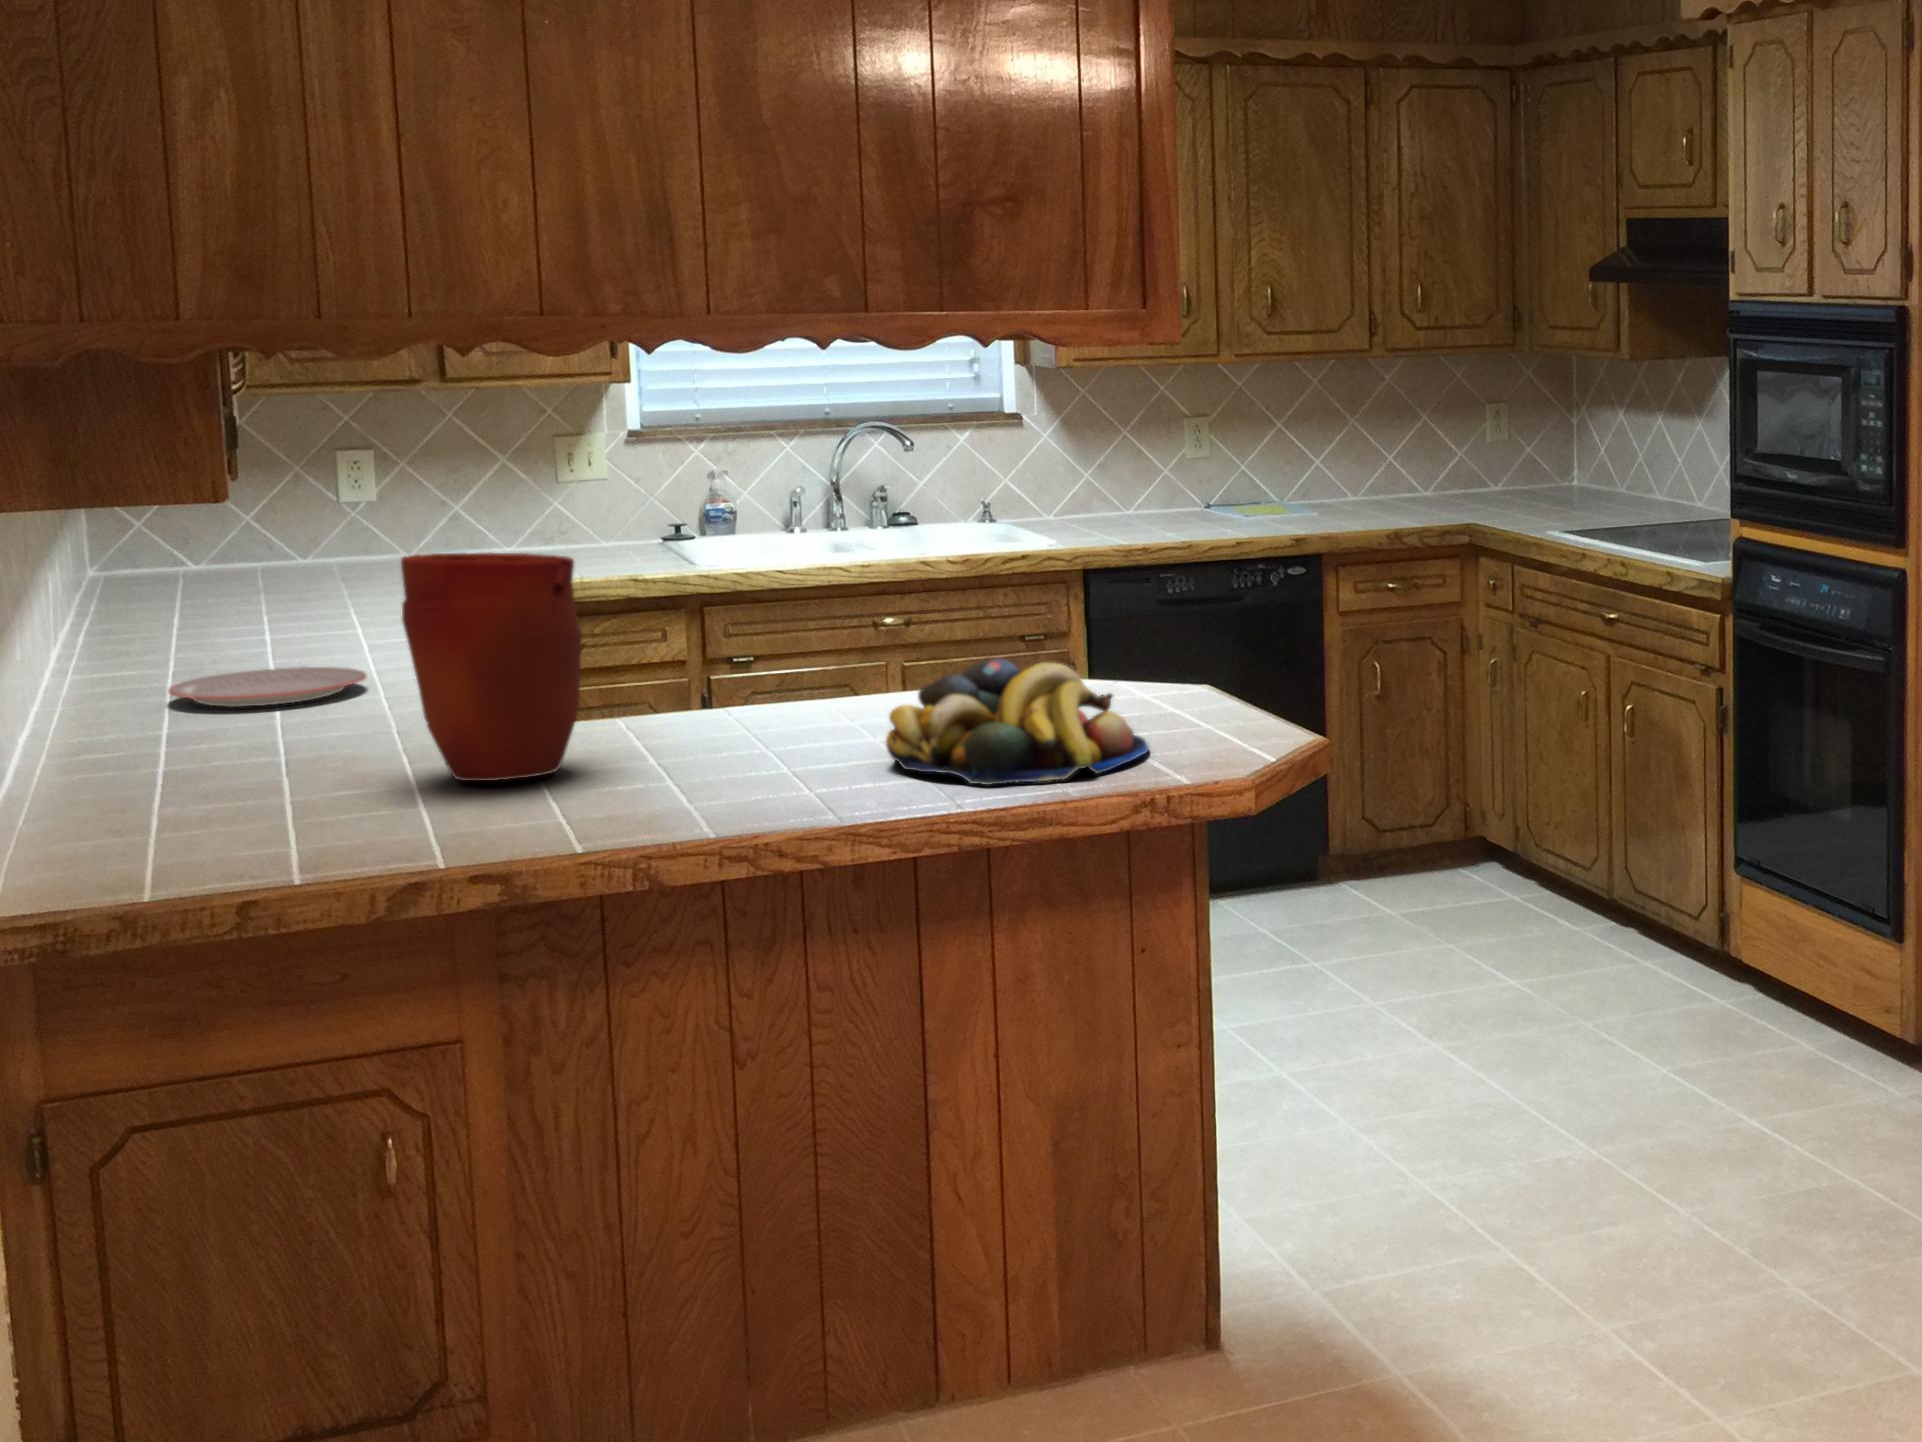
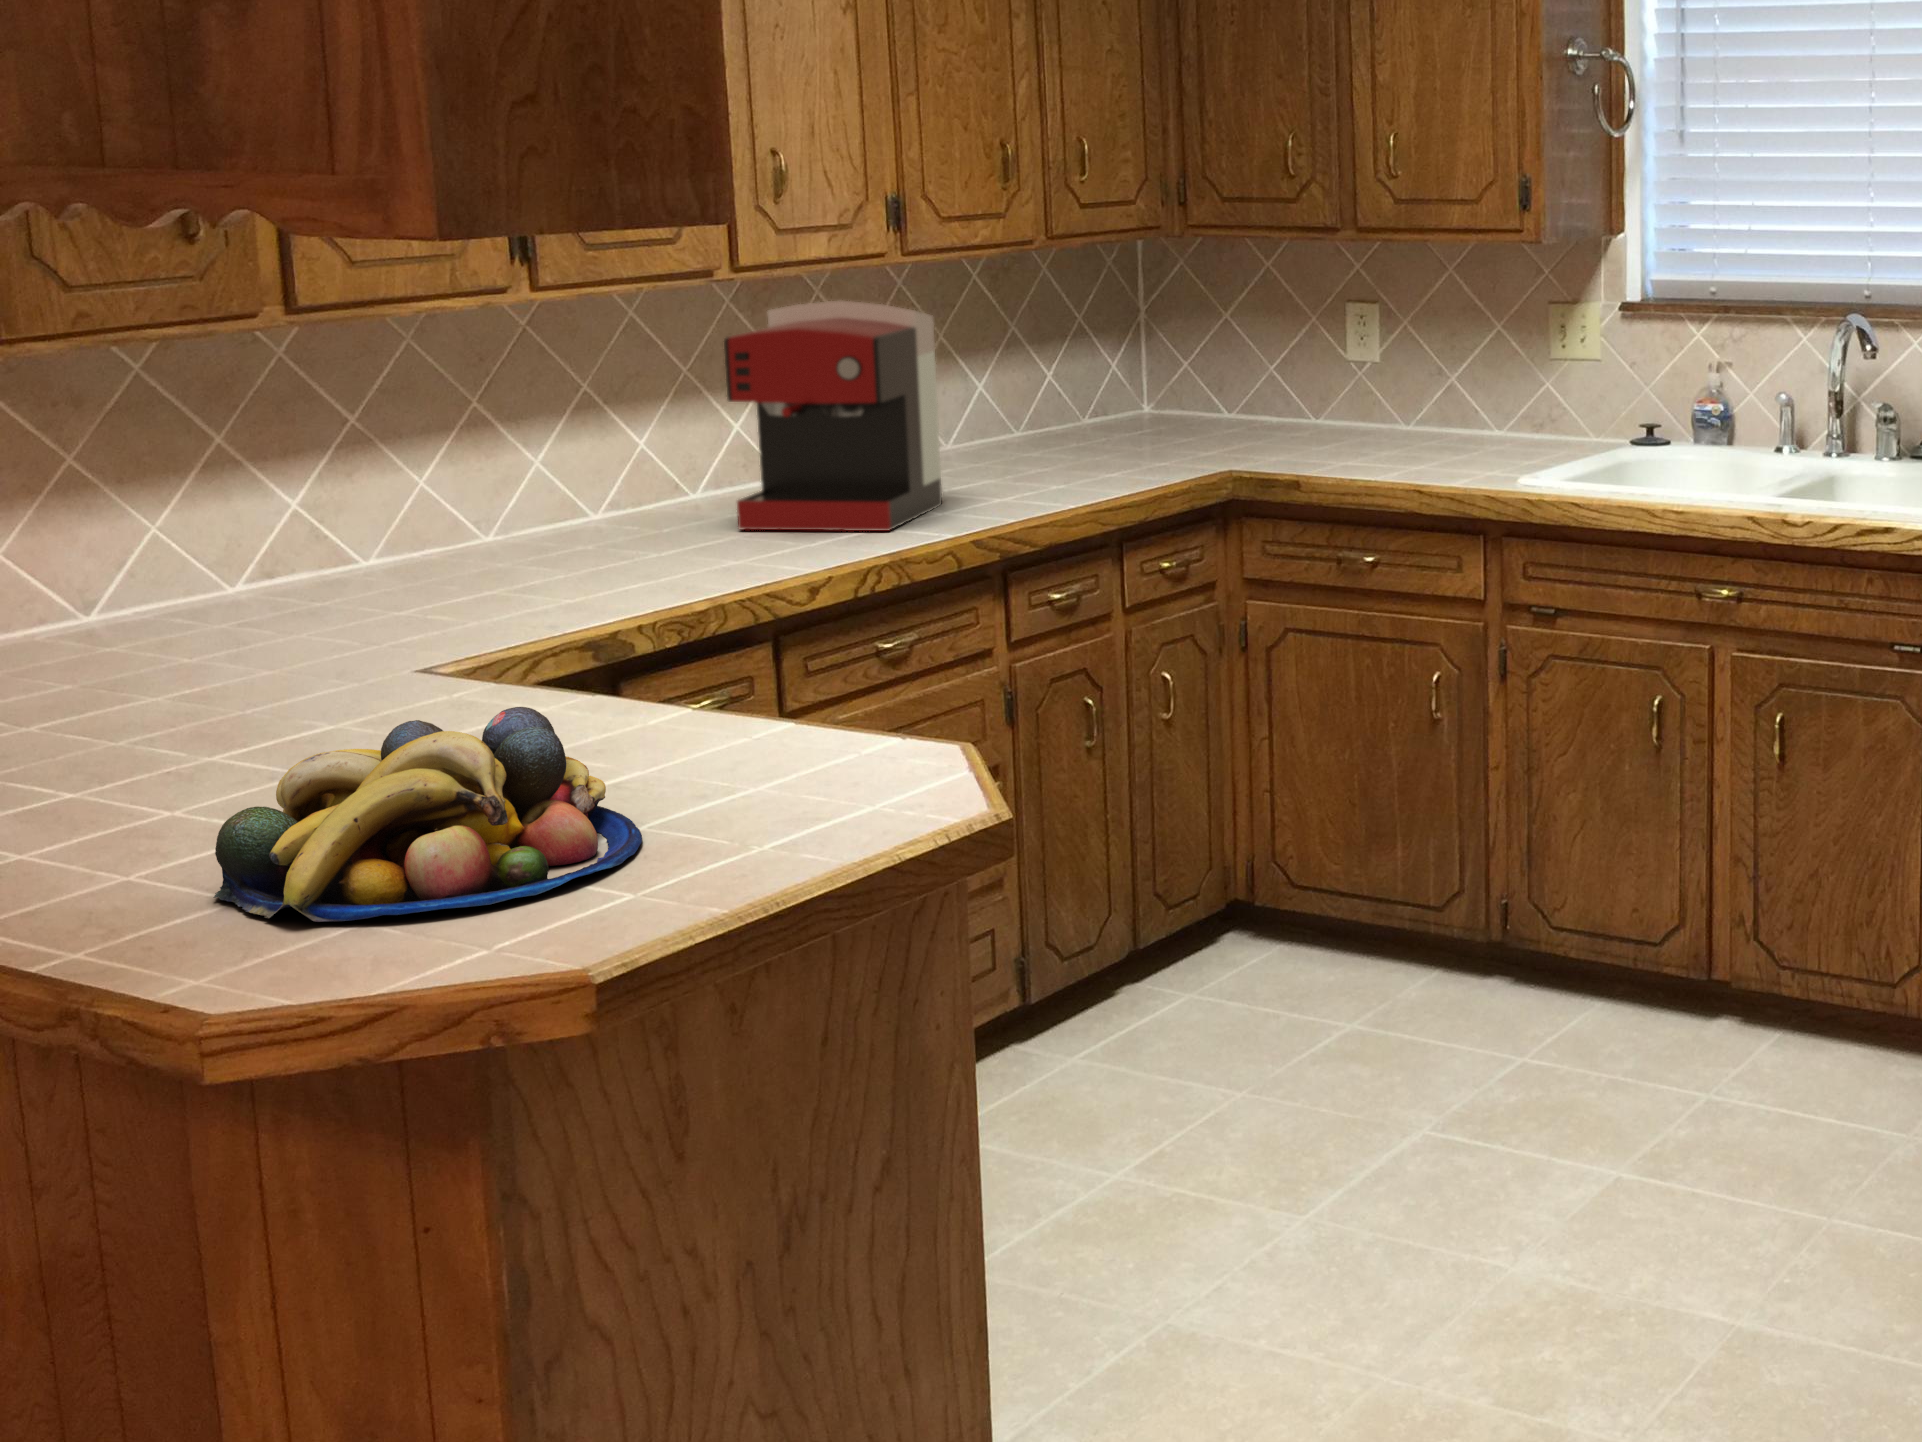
coffee maker: none [123,449,349,664] -> present [724,301,942,531]
vase: present [401,553,582,781] -> none [64,455,291,740]
plate: present [168,667,366,707] -> none [494,546,700,591]

